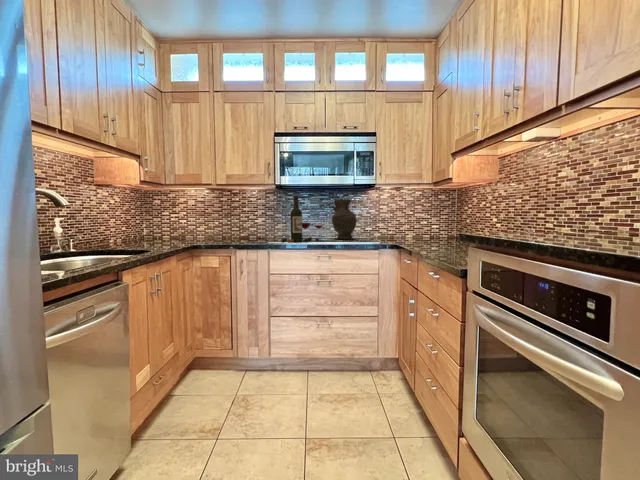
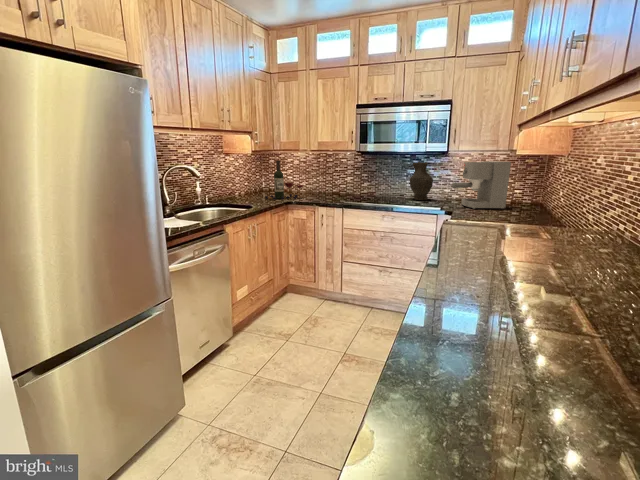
coffee maker: none [386,194,437,242] -> present [452,161,511,209]
wine bottle: present [281,196,322,243] -> present [265,161,303,200]

